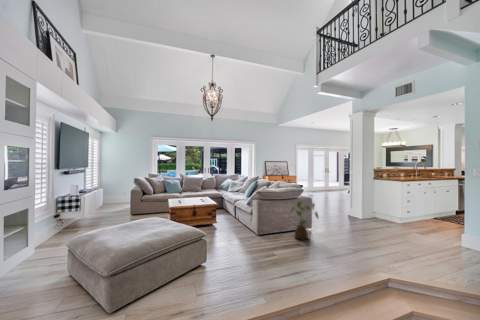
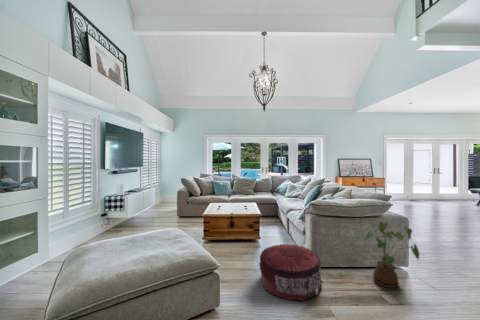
pouf: none [226,221,267,253] -> present [259,244,322,301]

